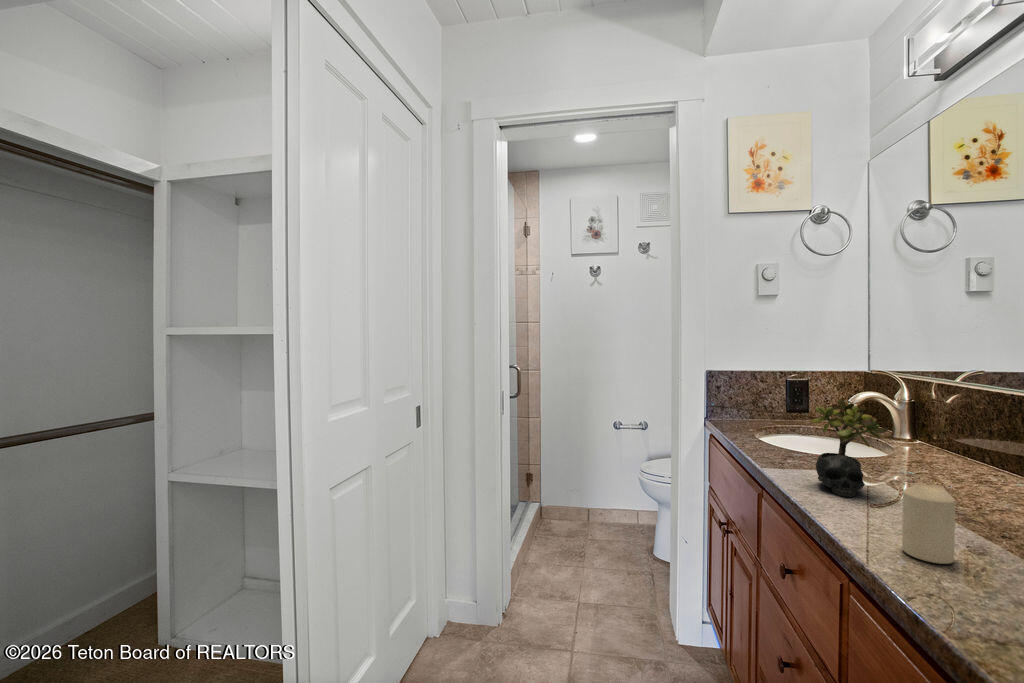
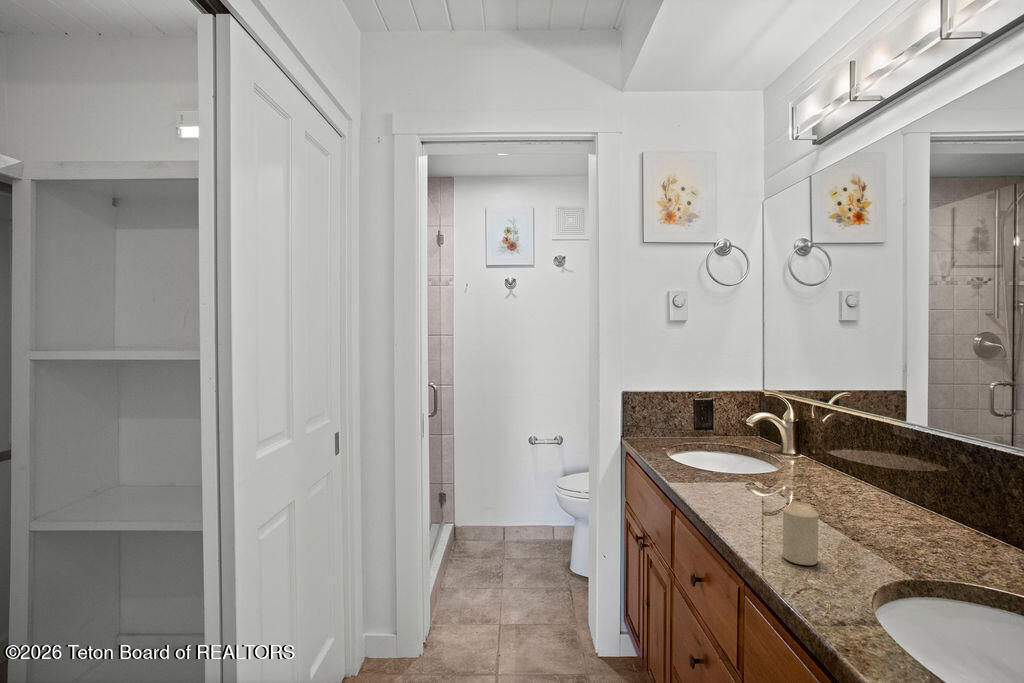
succulent plant: present [809,399,888,497] -> none [715,427,775,512]

